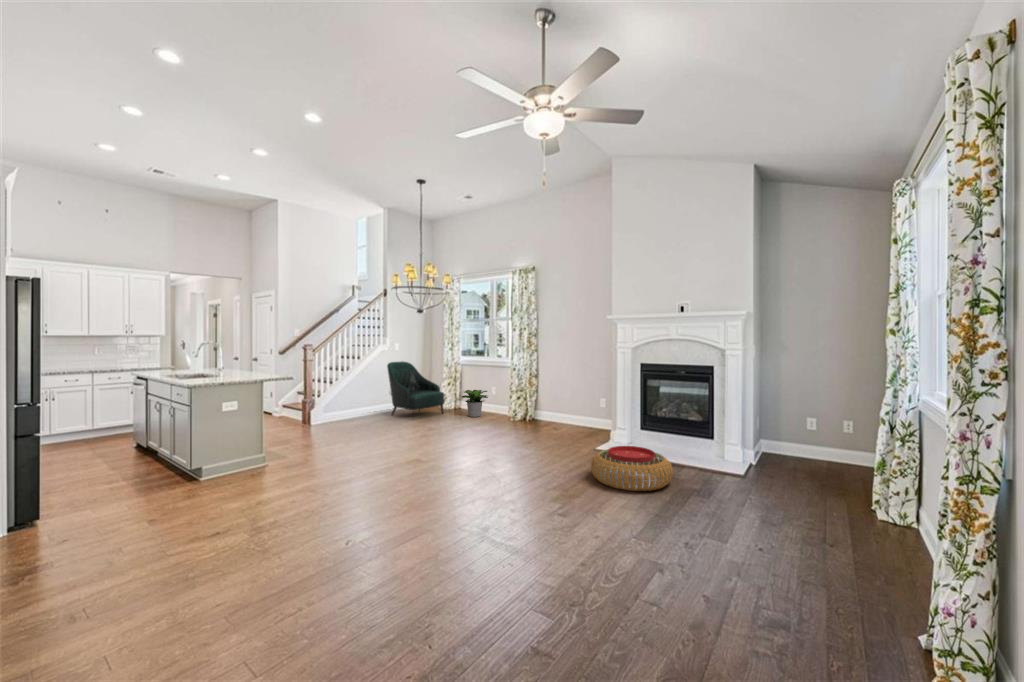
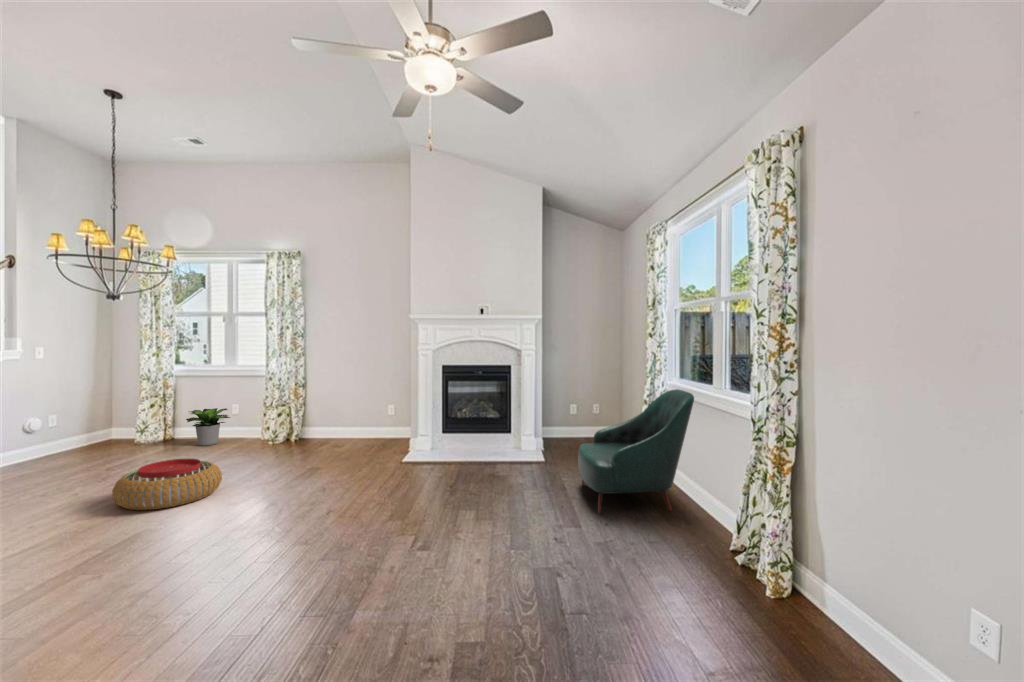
armchair: present [387,361,444,415] -> present [578,389,694,514]
pouf: present [591,446,673,491] -> present [112,458,222,510]

